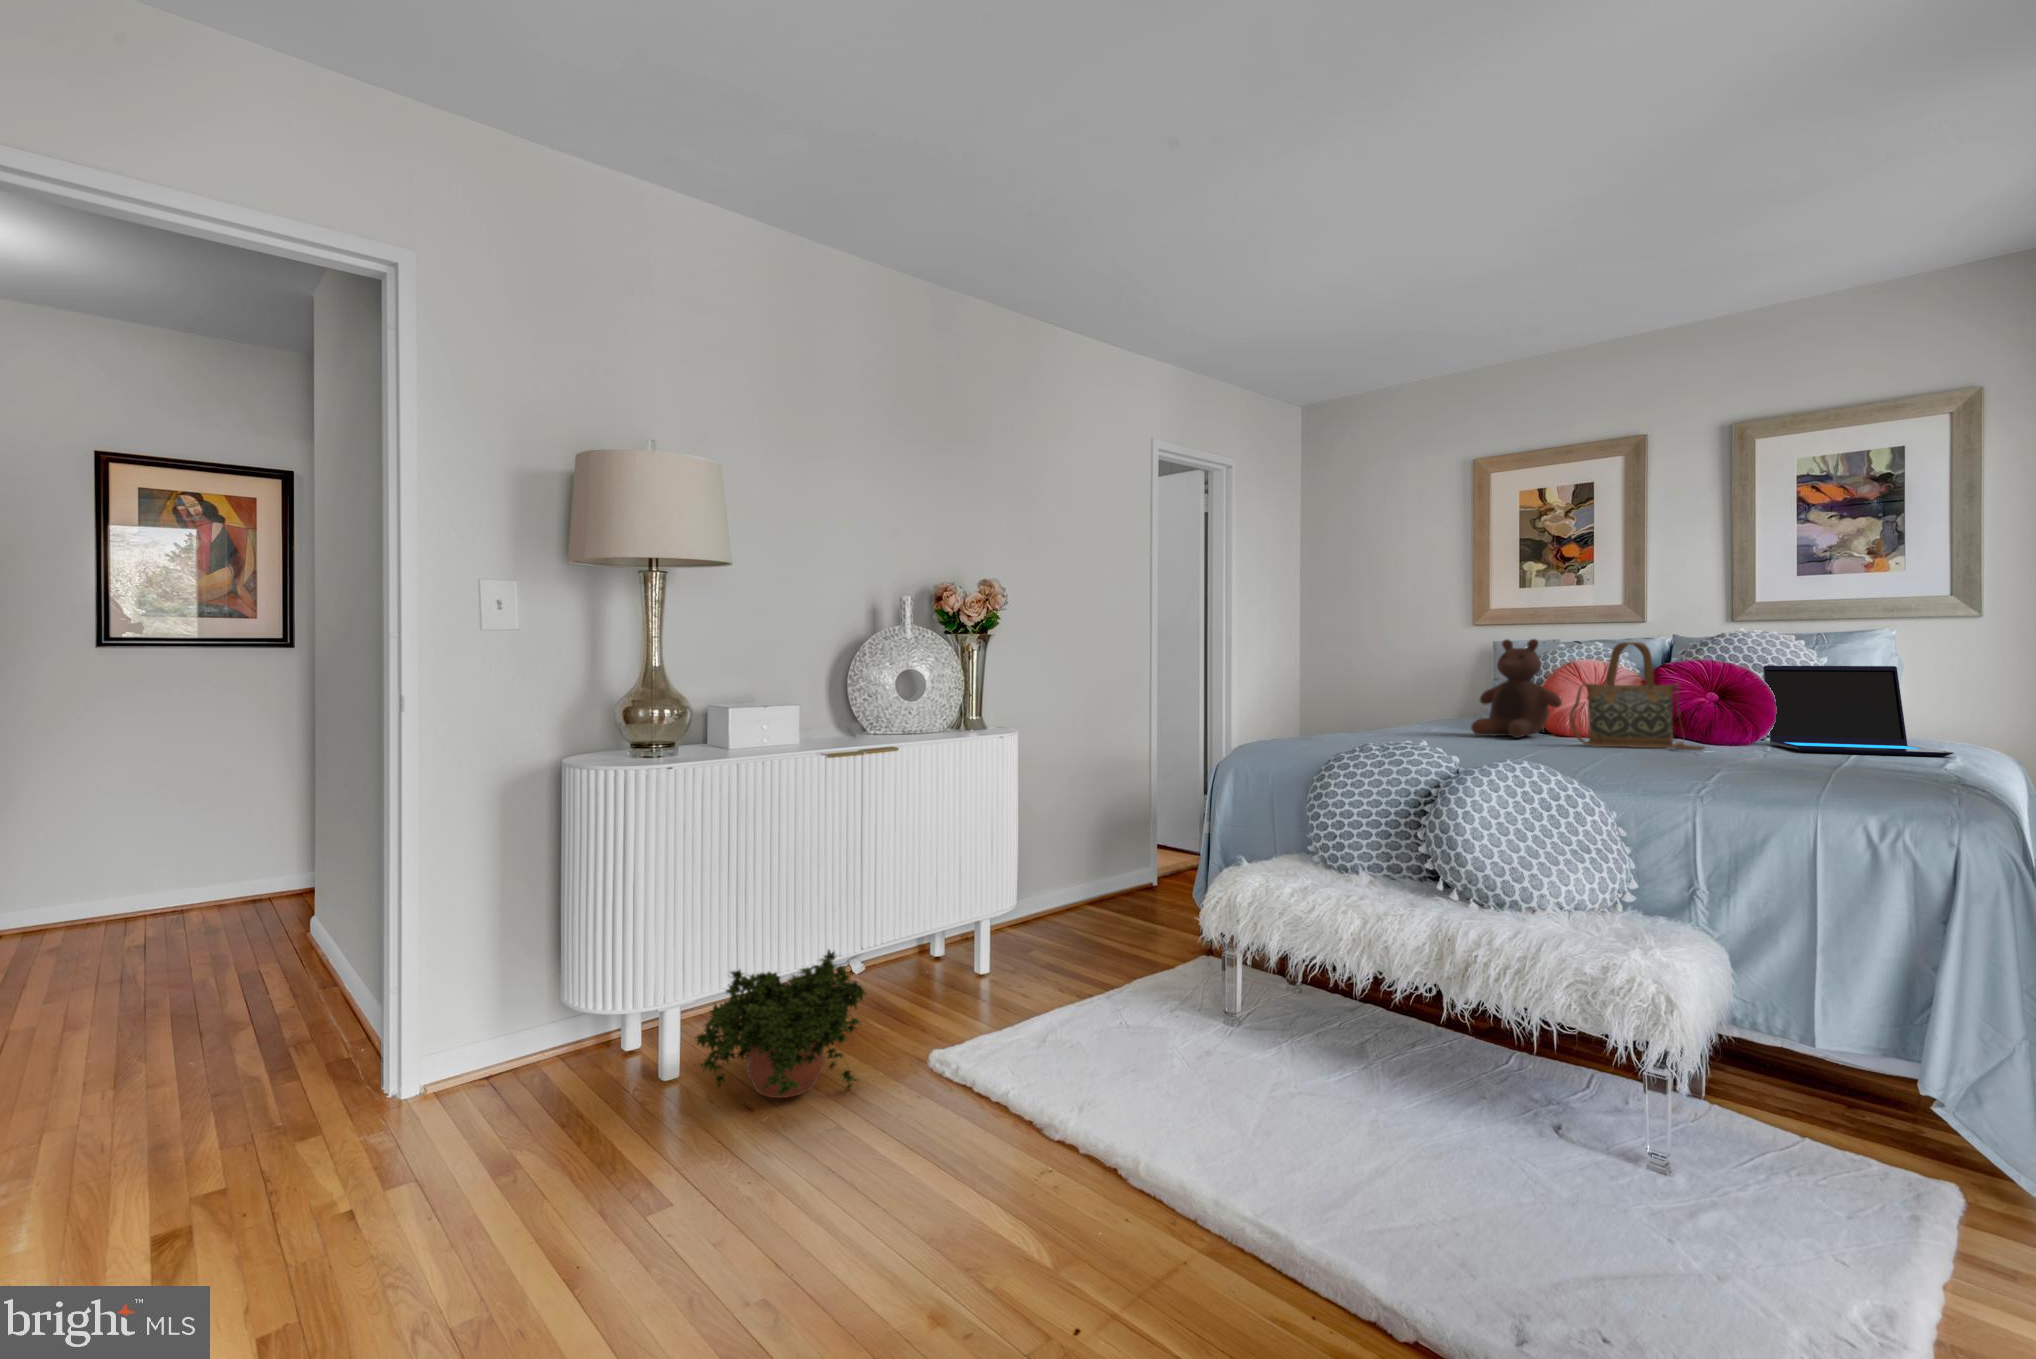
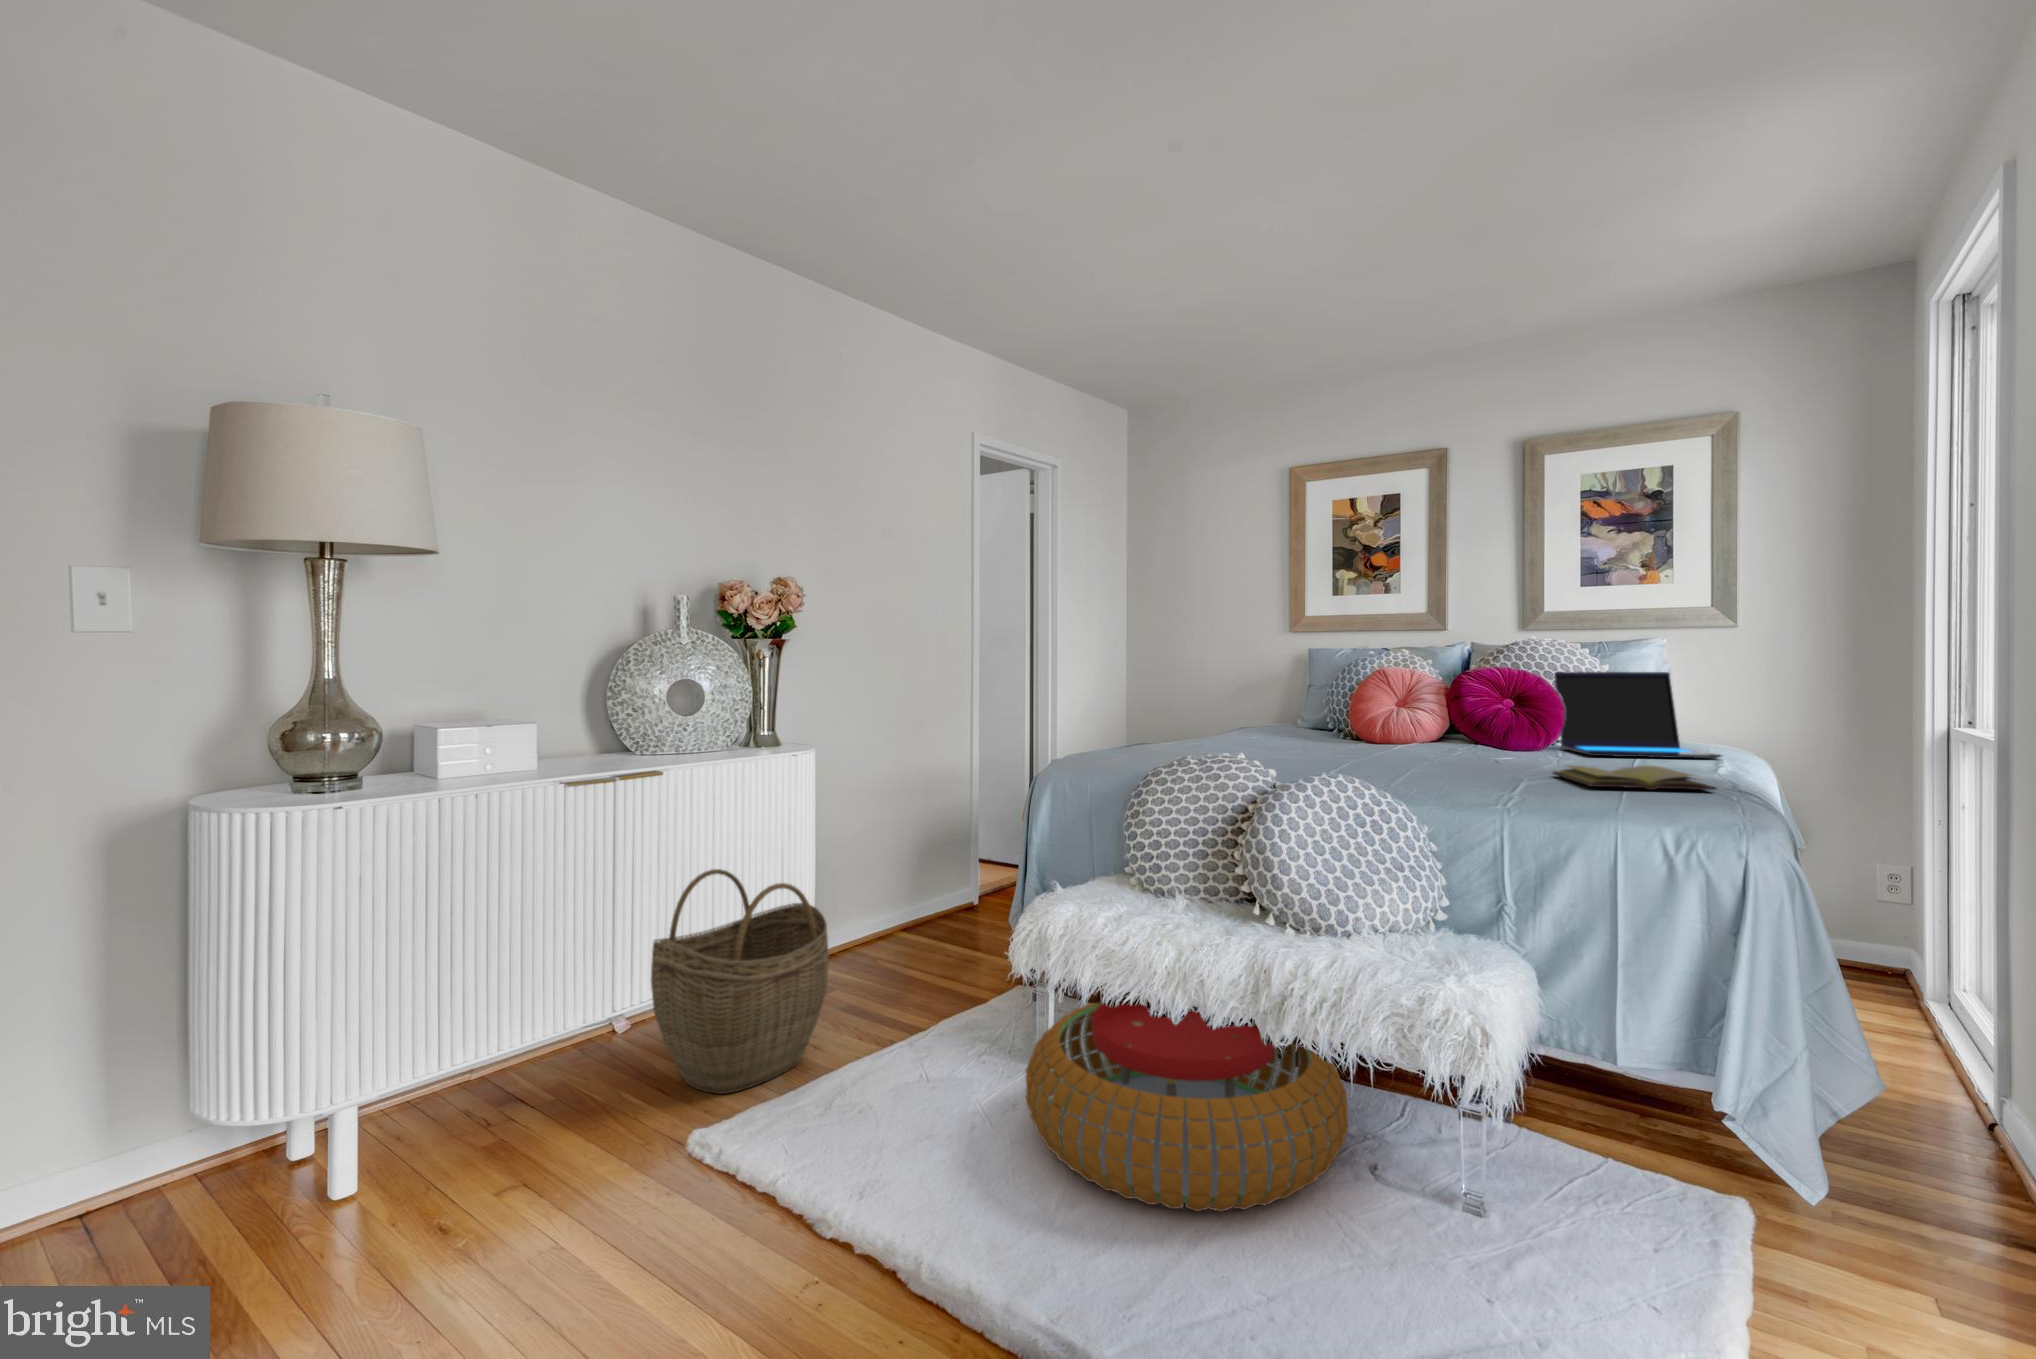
stuffed bear: present [1471,639,1562,738] -> none [1288,645,1373,746]
handbag: present [1569,642,1705,750] -> none [1380,649,1506,756]
diary: none [1751,759,1928,784] -> present [1553,766,1716,790]
woven basket: none [890,836,1038,1027] -> present [651,869,829,1094]
potted plant: present [696,950,866,1098] -> none [357,1016,601,1227]
pouf: none [1221,957,1531,1147] -> present [1025,1003,1348,1212]

